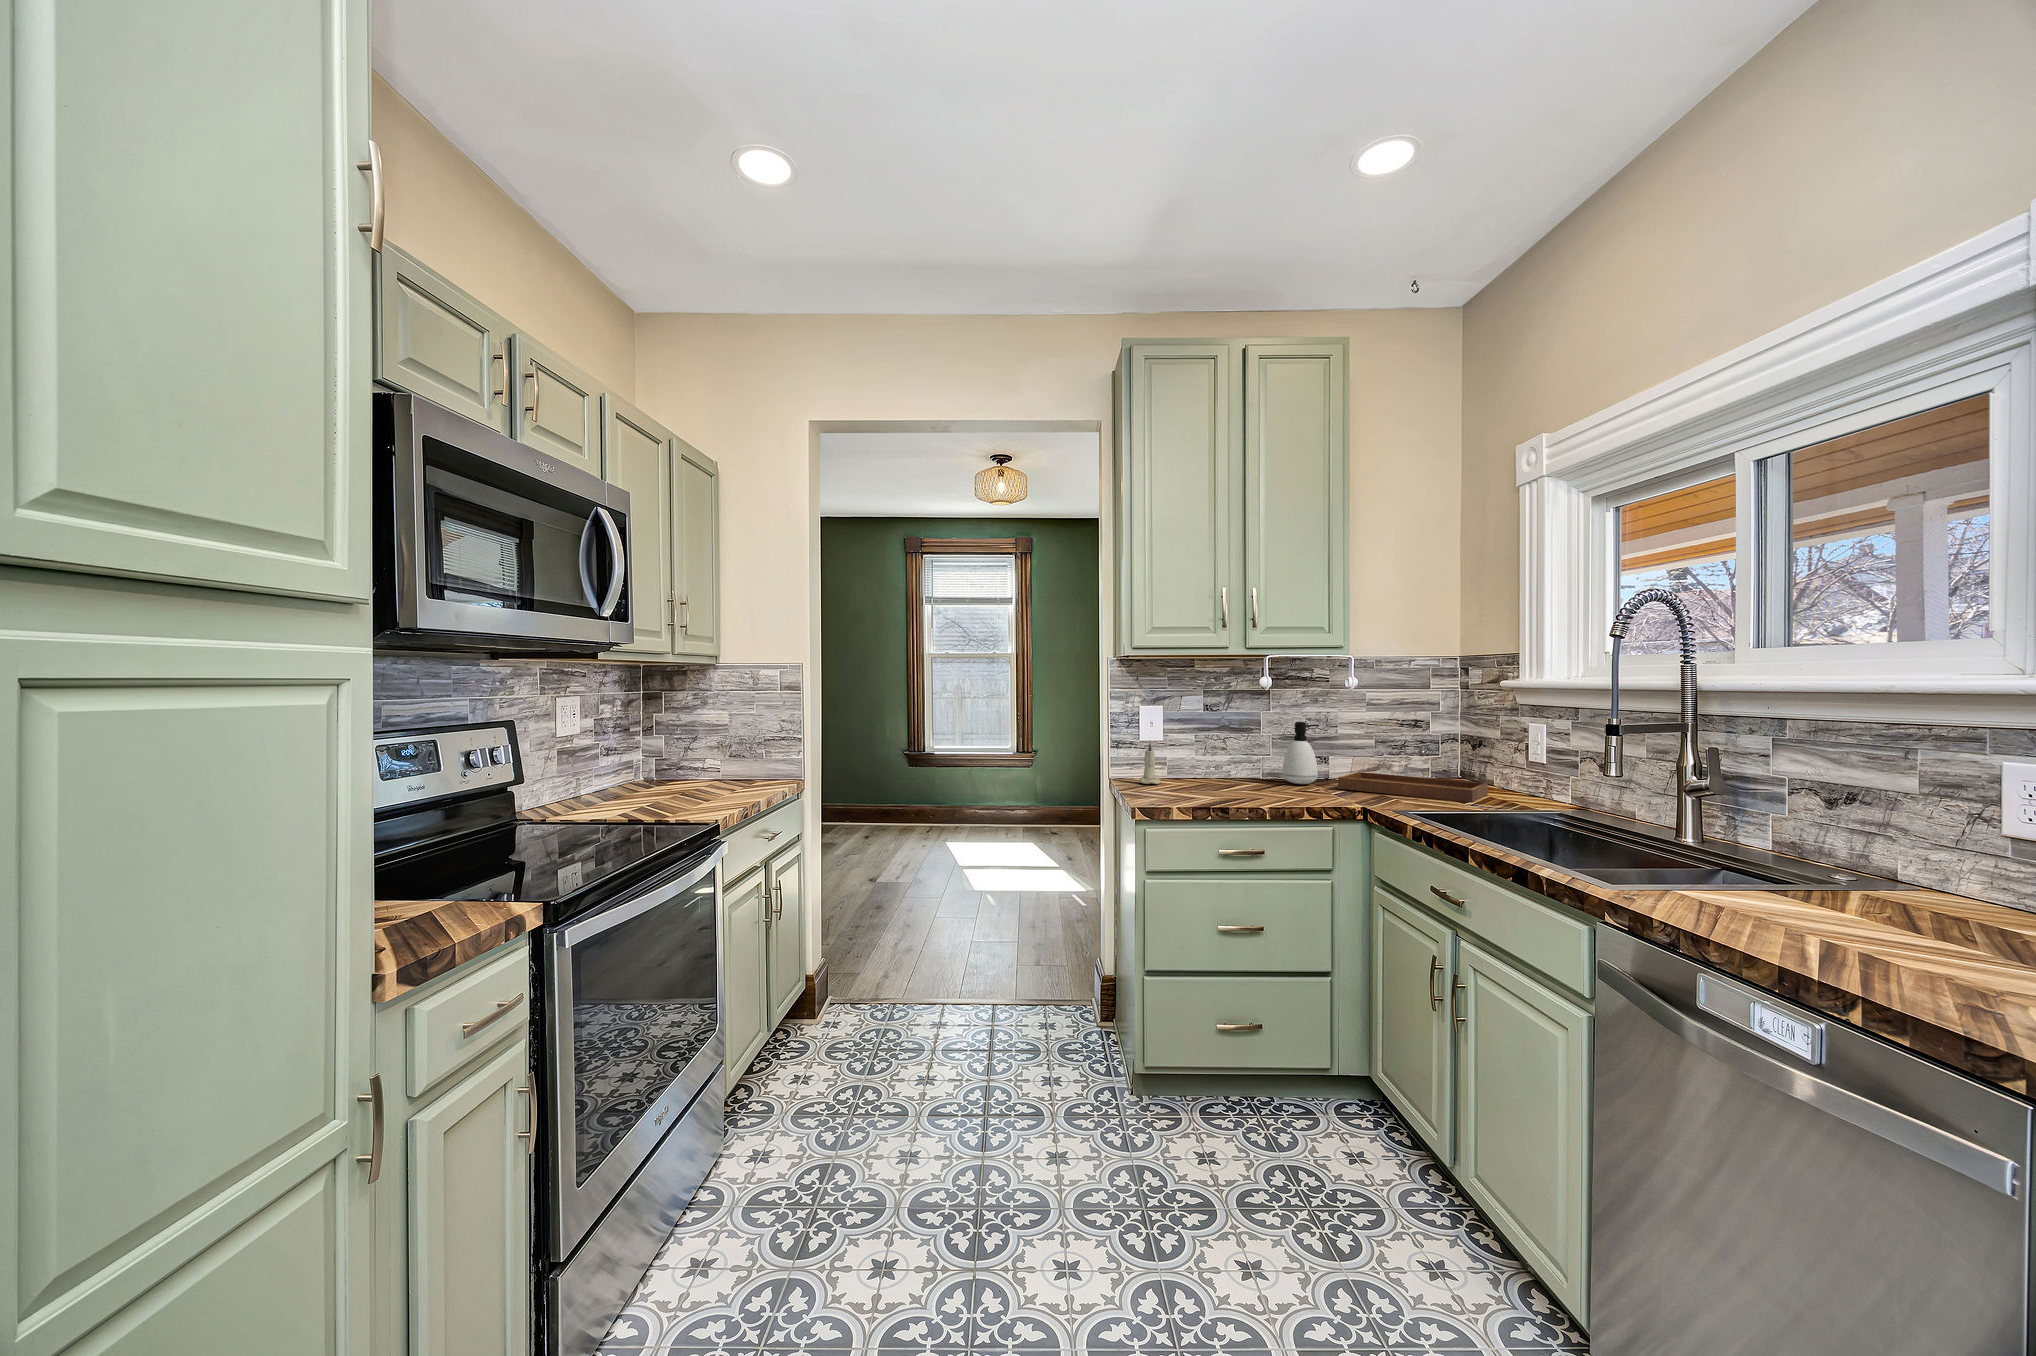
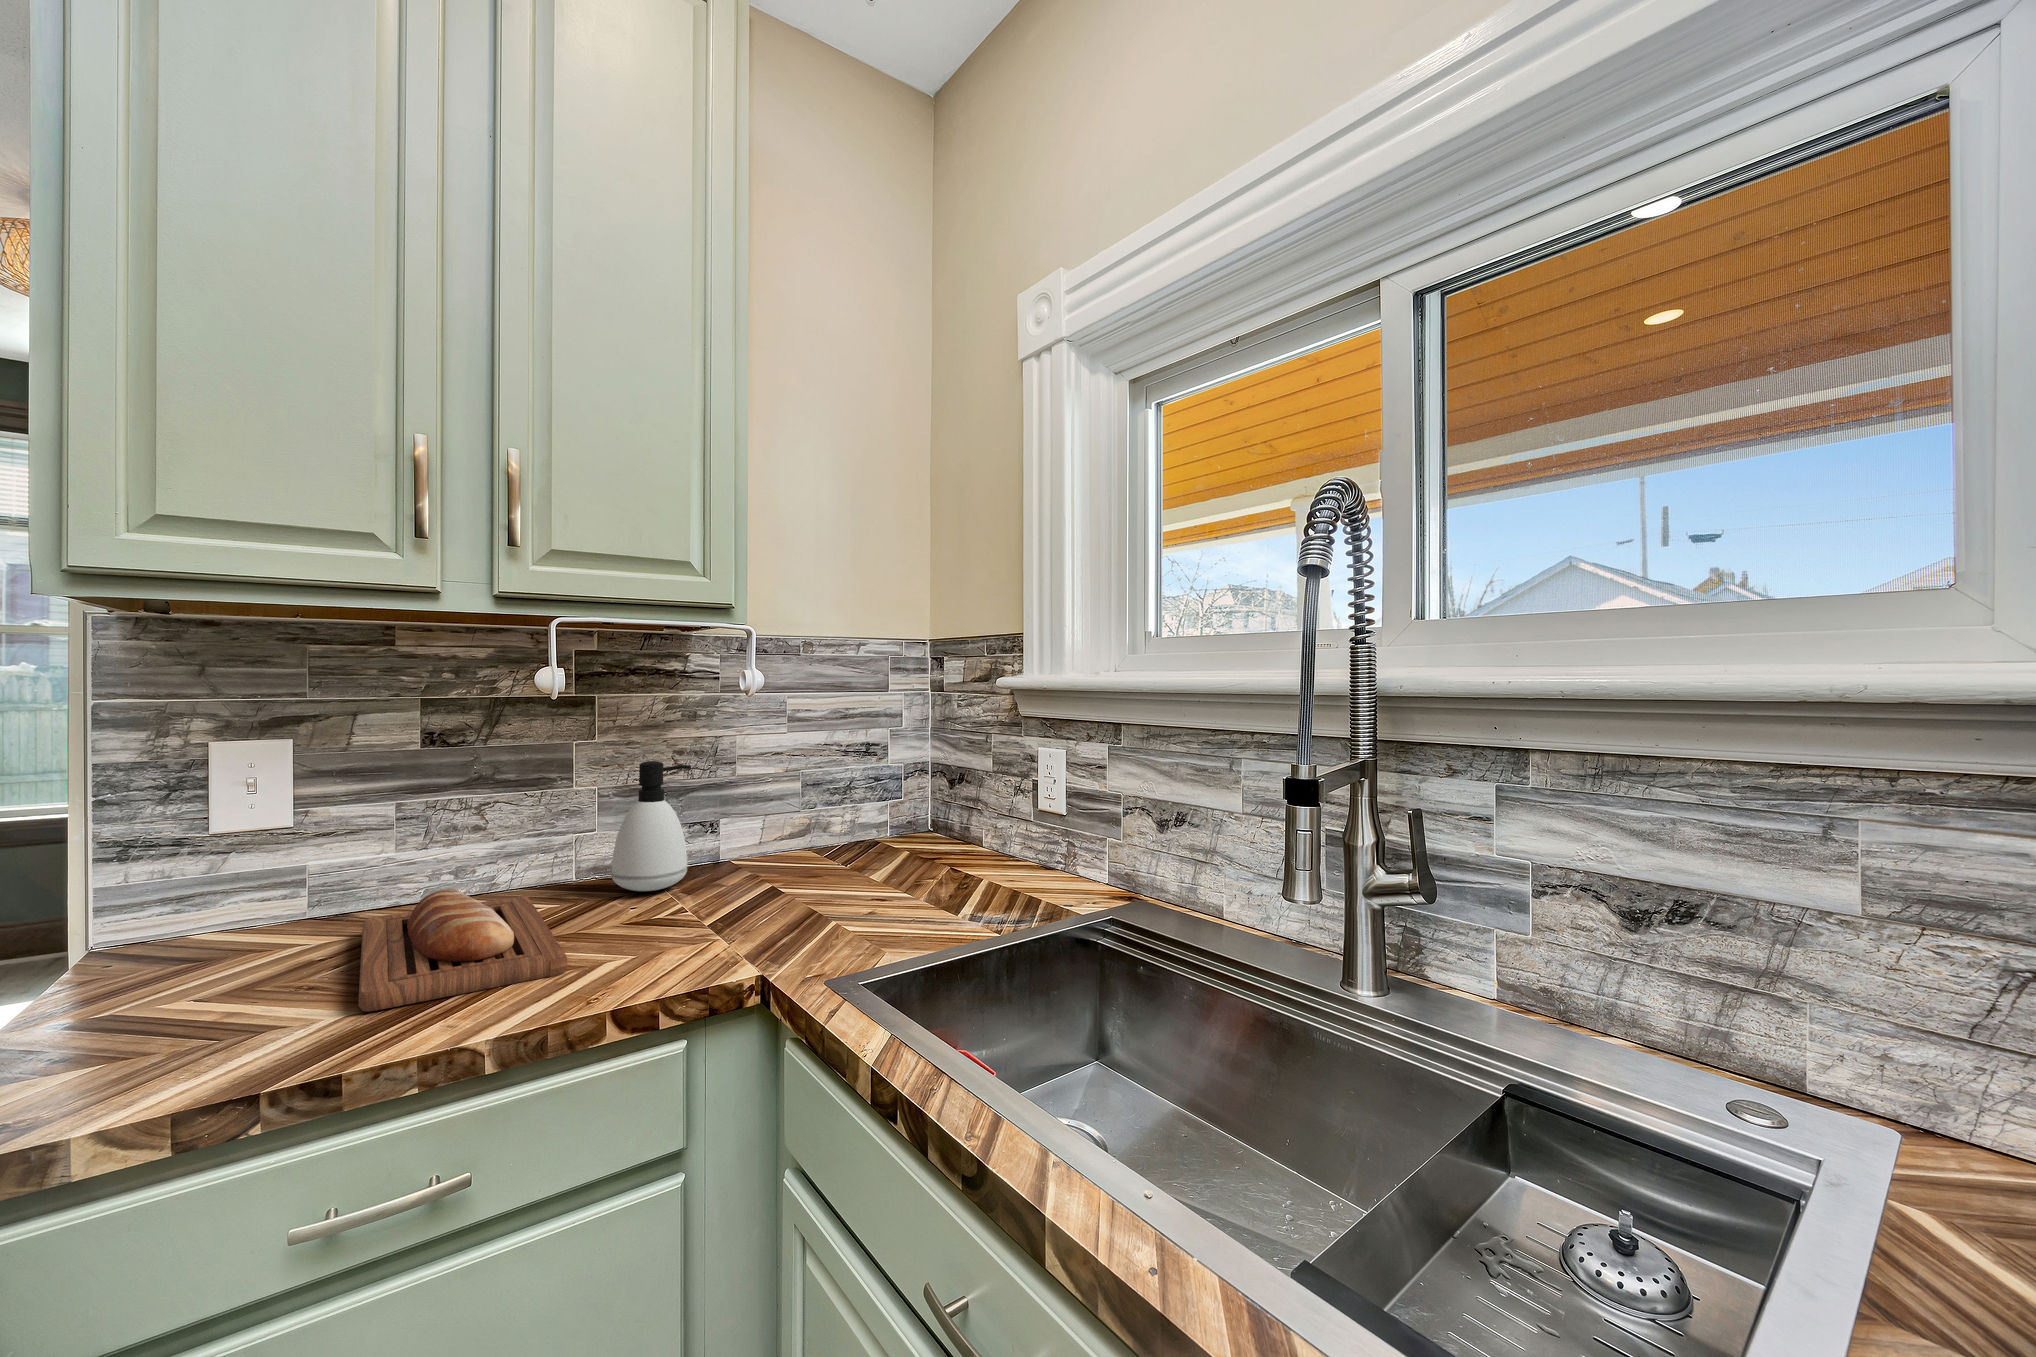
candle: present [1139,743,1161,784] -> none [177,839,258,959]
tray: present [1338,750,1488,803] -> none [722,803,980,905]
bread loaf: none [1193,769,1284,800] -> present [359,889,568,1012]

